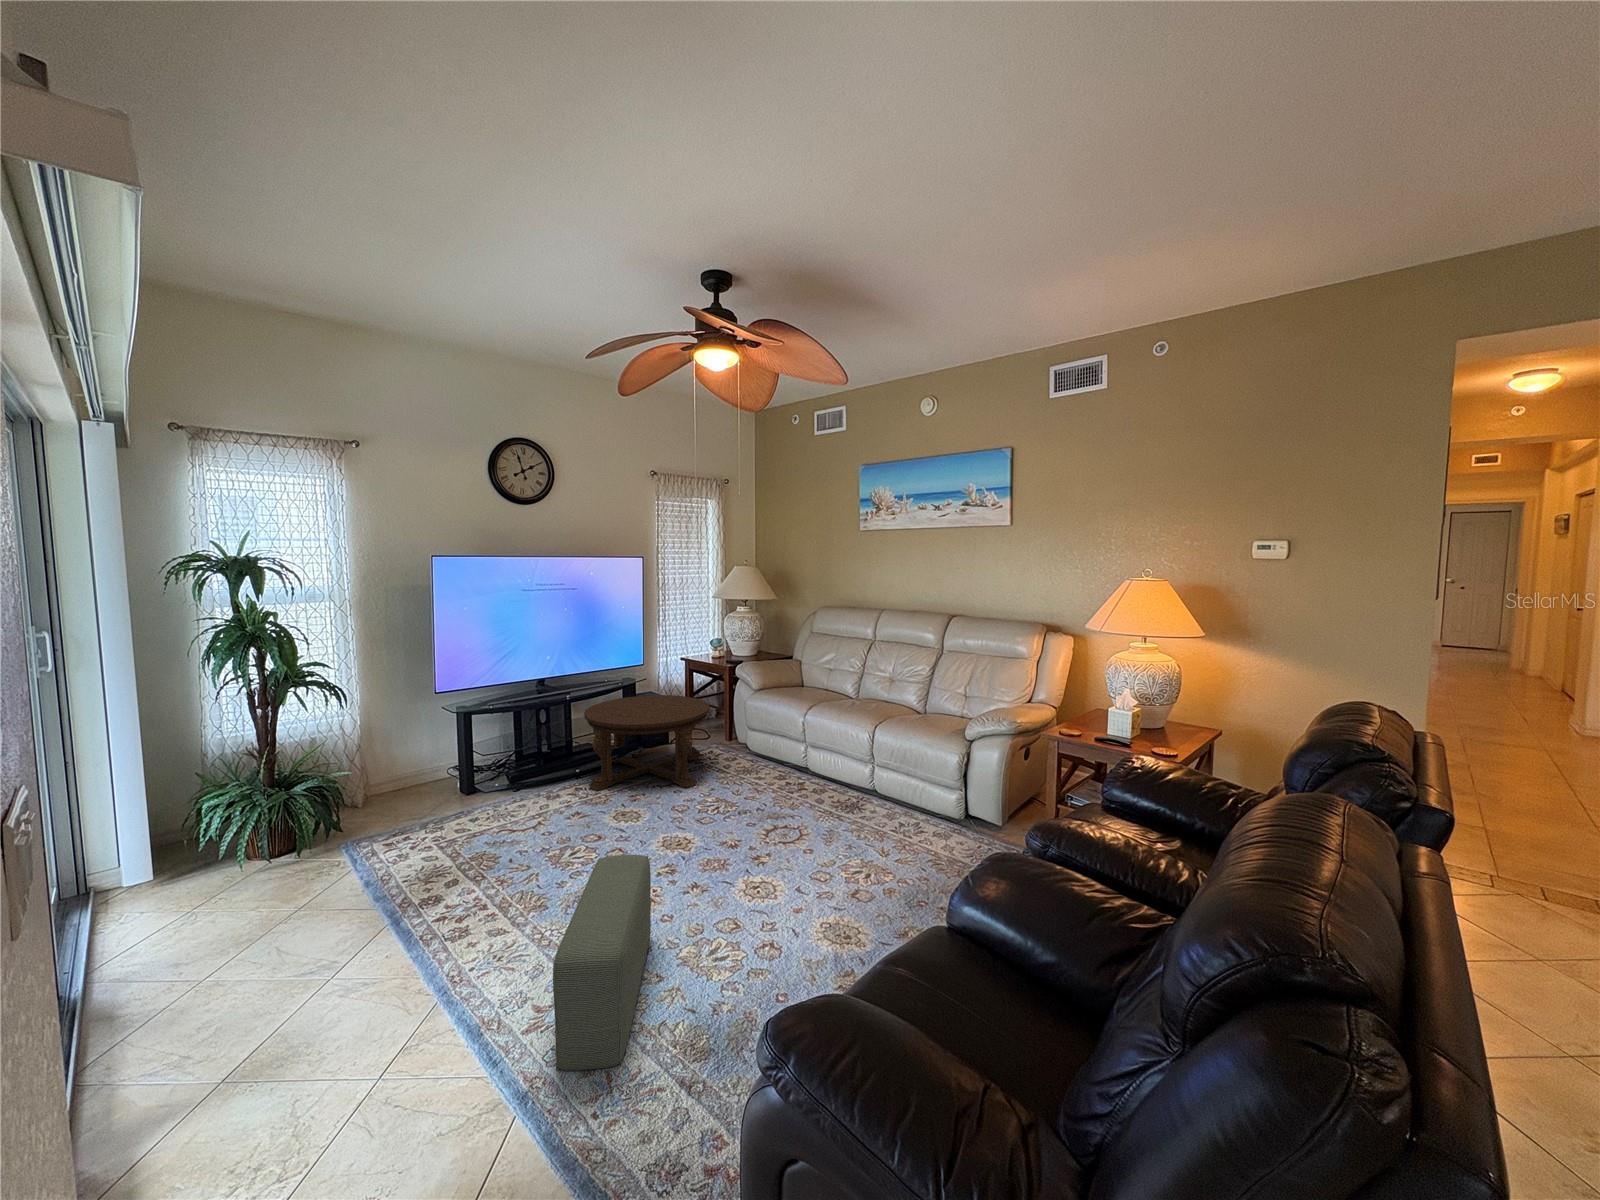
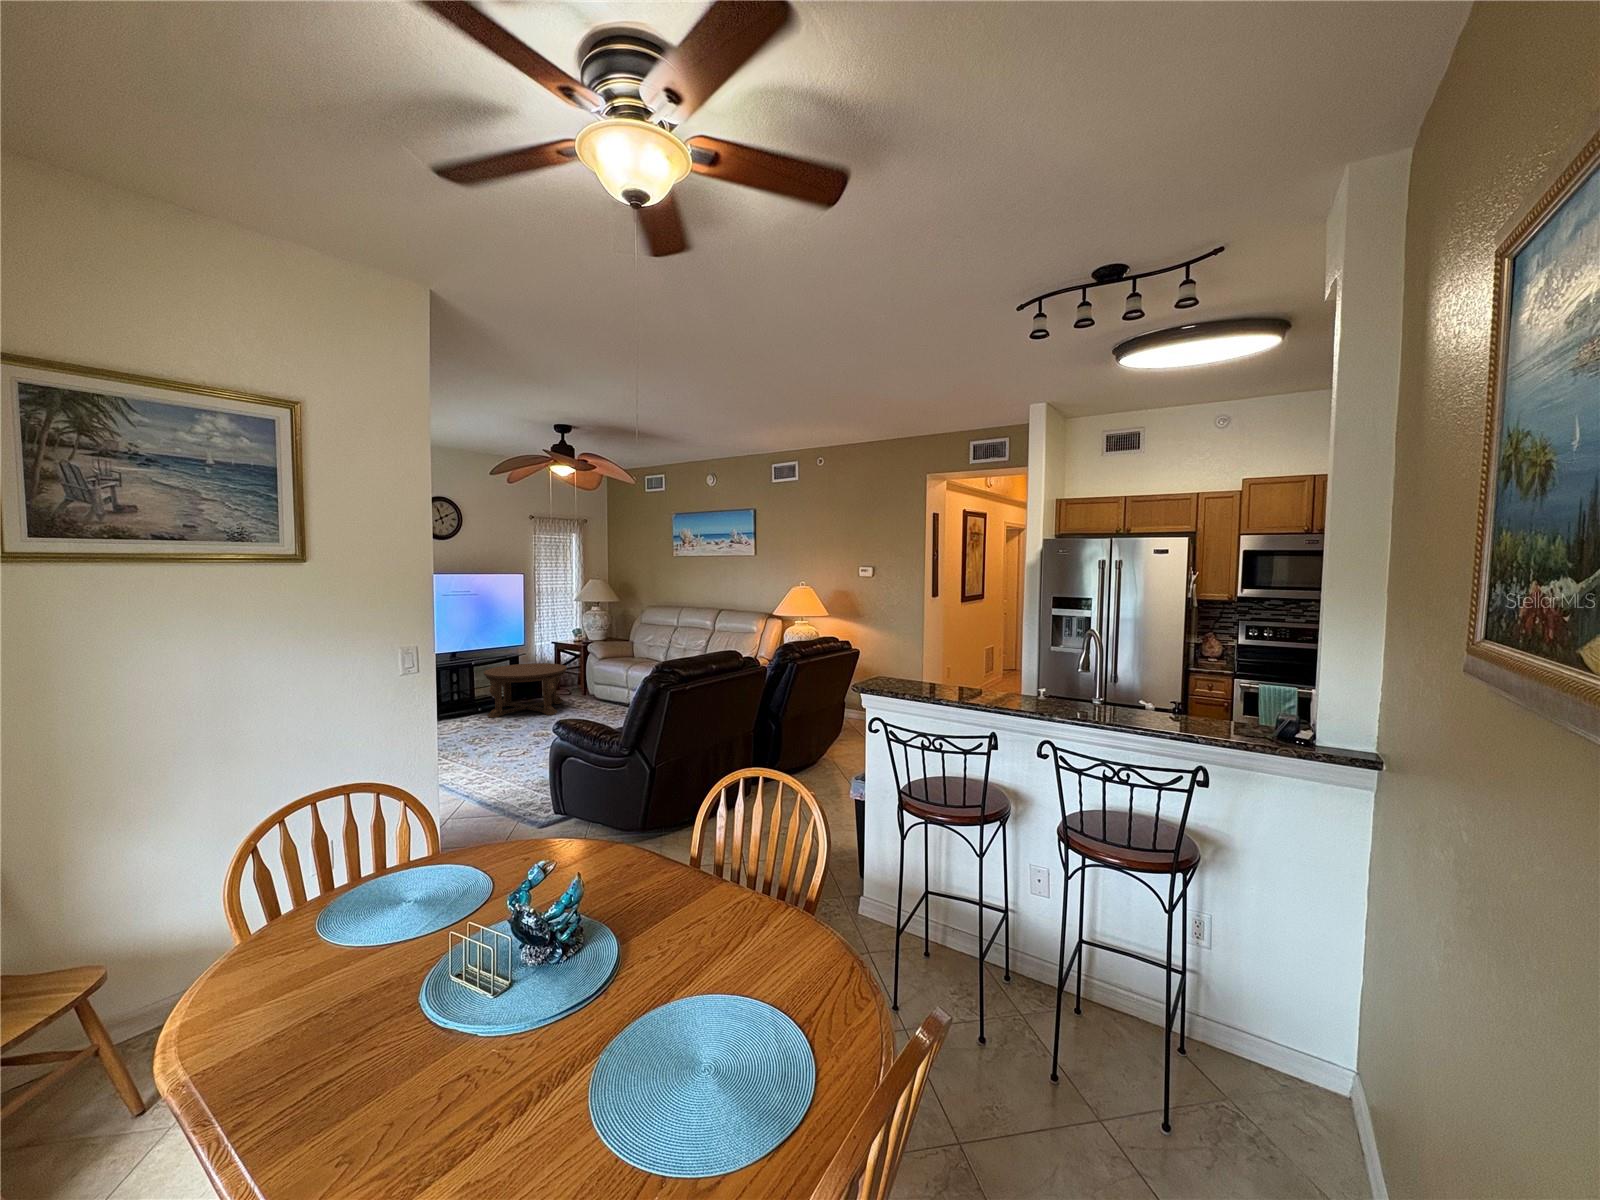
pouf: present [553,855,651,1071] -> none [476,720,521,789]

